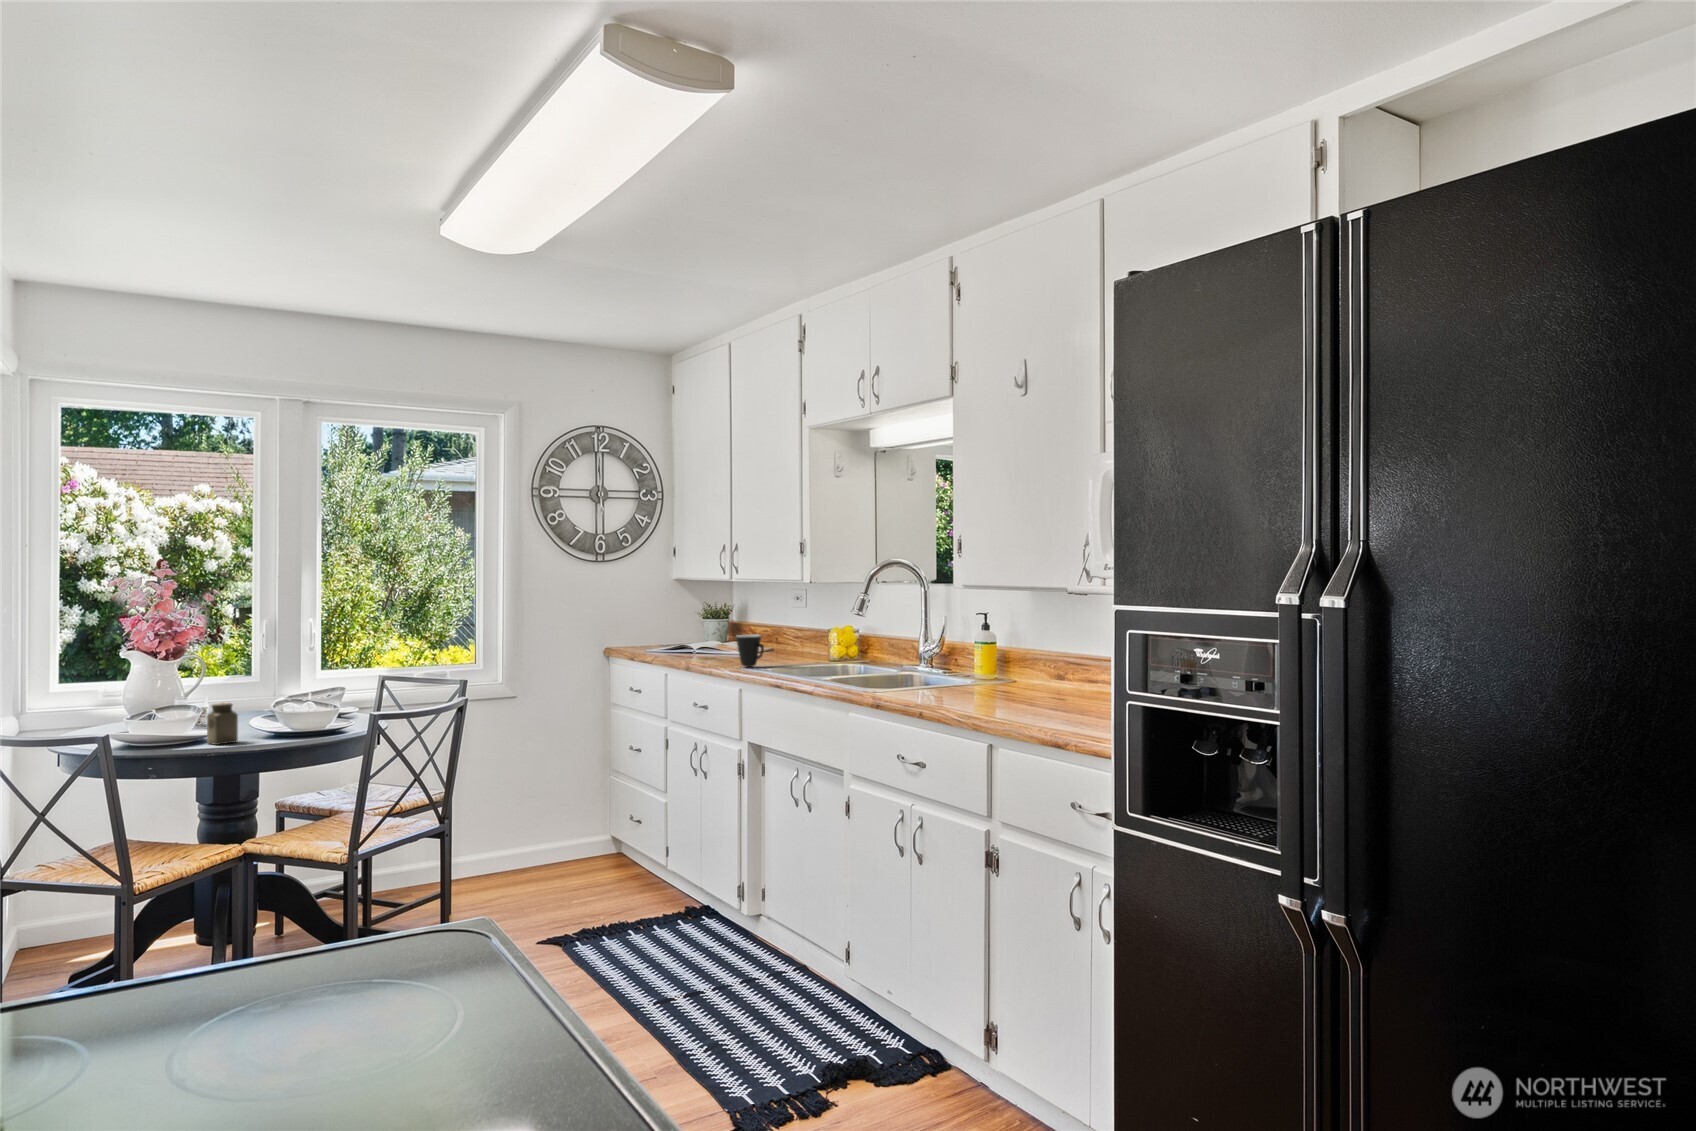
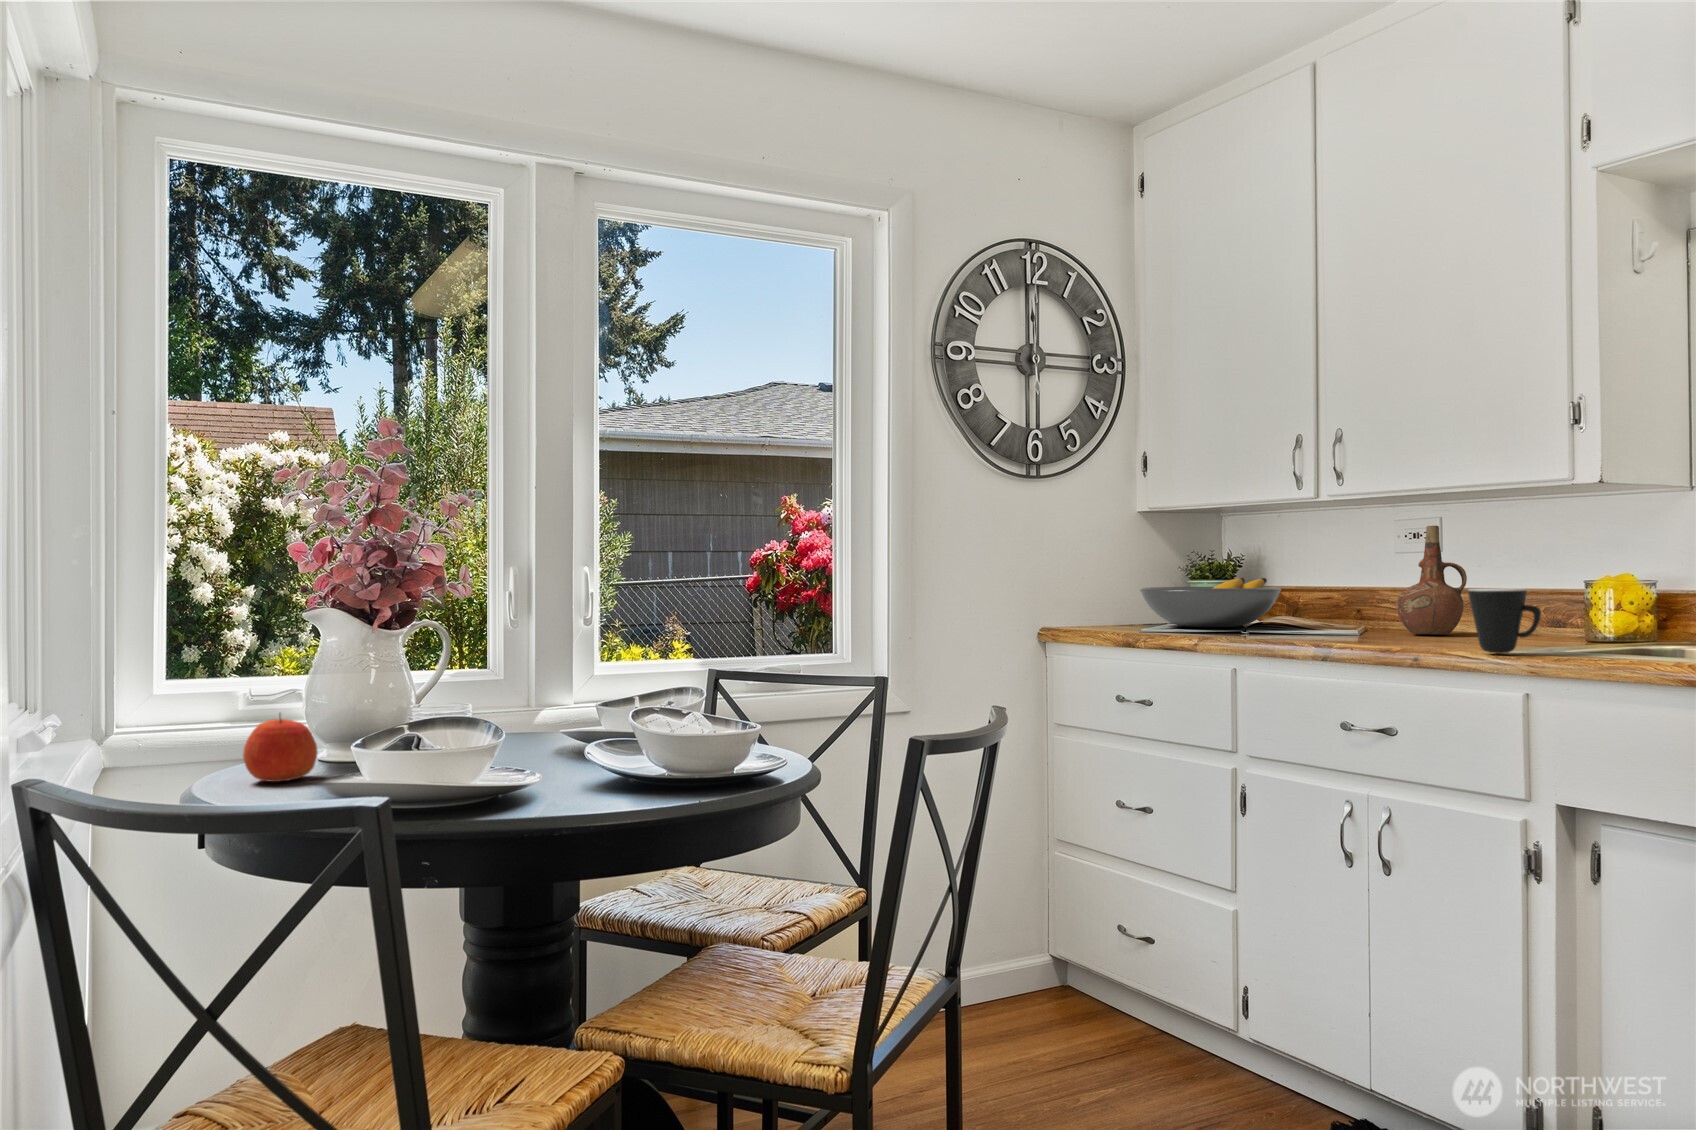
ceramic pitcher: none [764,595,799,653] -> present [1396,526,1467,635]
fruit bowl: none [653,620,729,648] -> present [1140,578,1281,628]
salt shaker: present [207,702,238,745] -> none [531,712,599,812]
apple: none [85,703,123,735] -> present [243,714,317,782]

